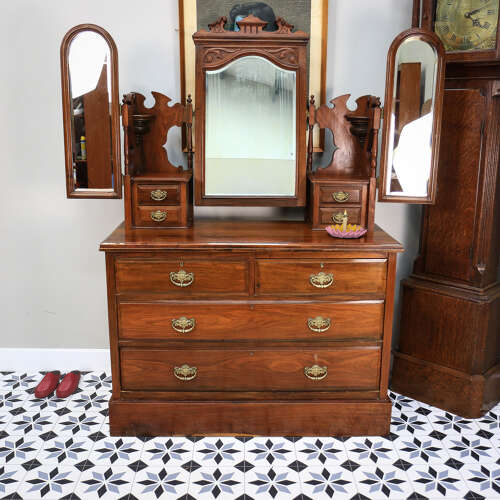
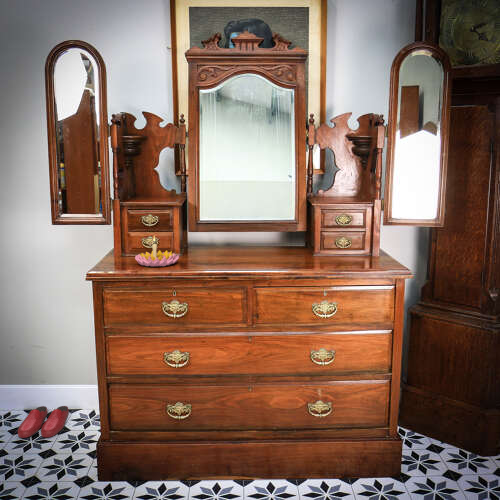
candle holder: present [326,210,367,239] -> present [135,236,179,267]

